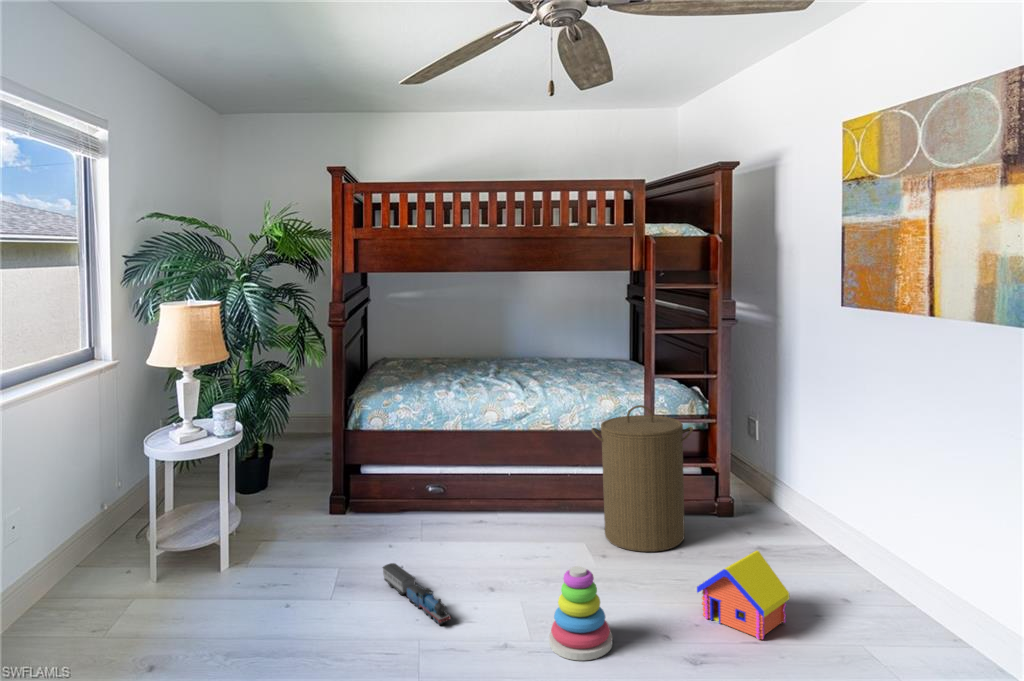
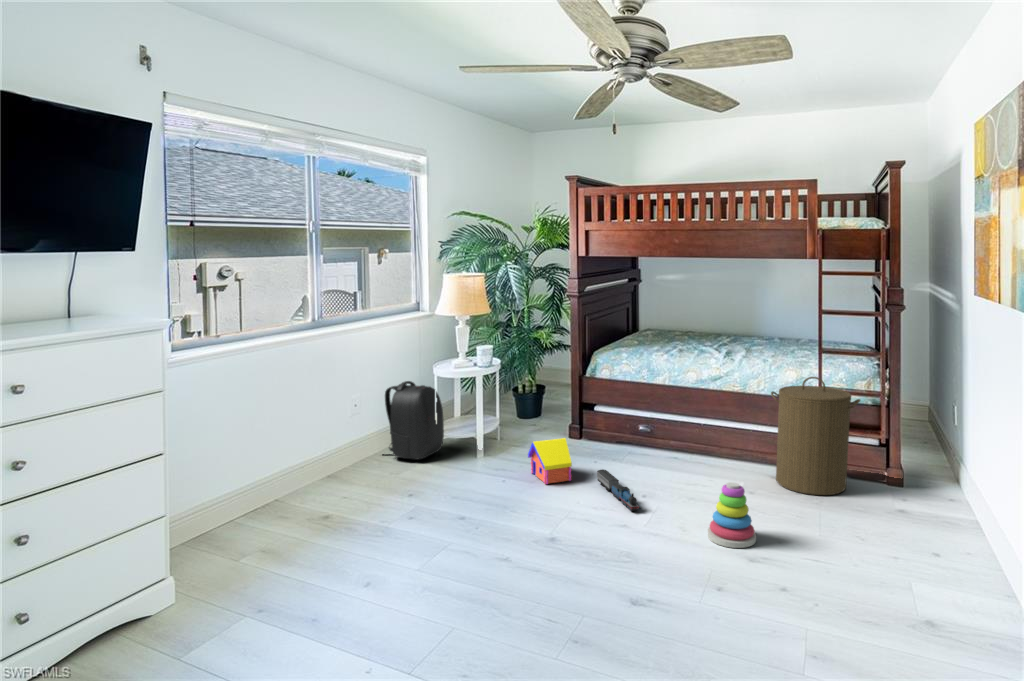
backpack: none [33,471,143,594] -> present [385,381,444,460]
toy house: present [697,551,790,639] -> present [528,438,572,484]

